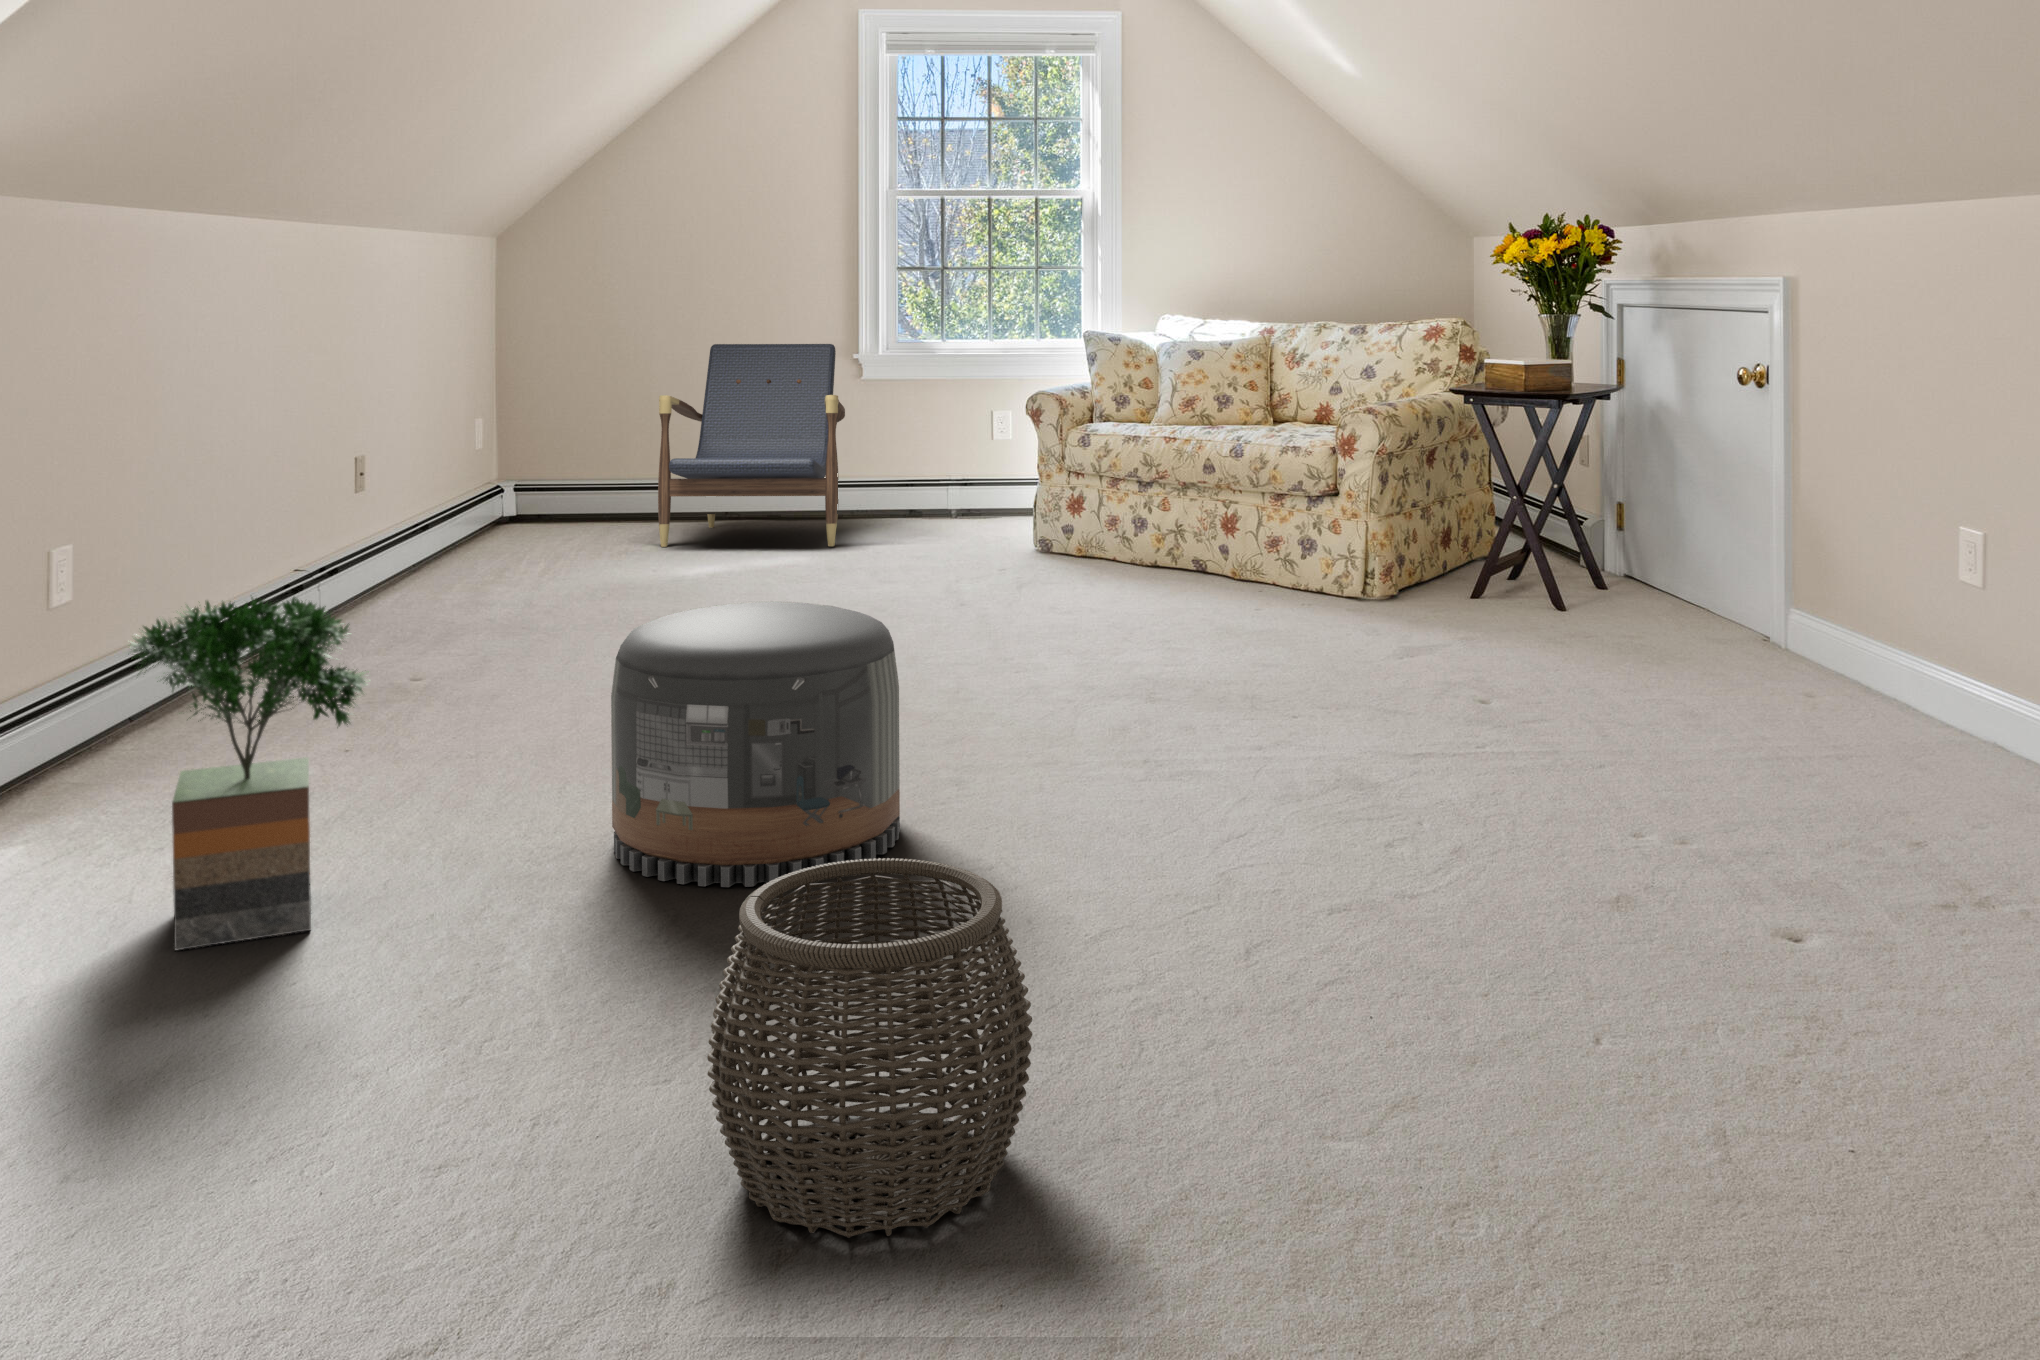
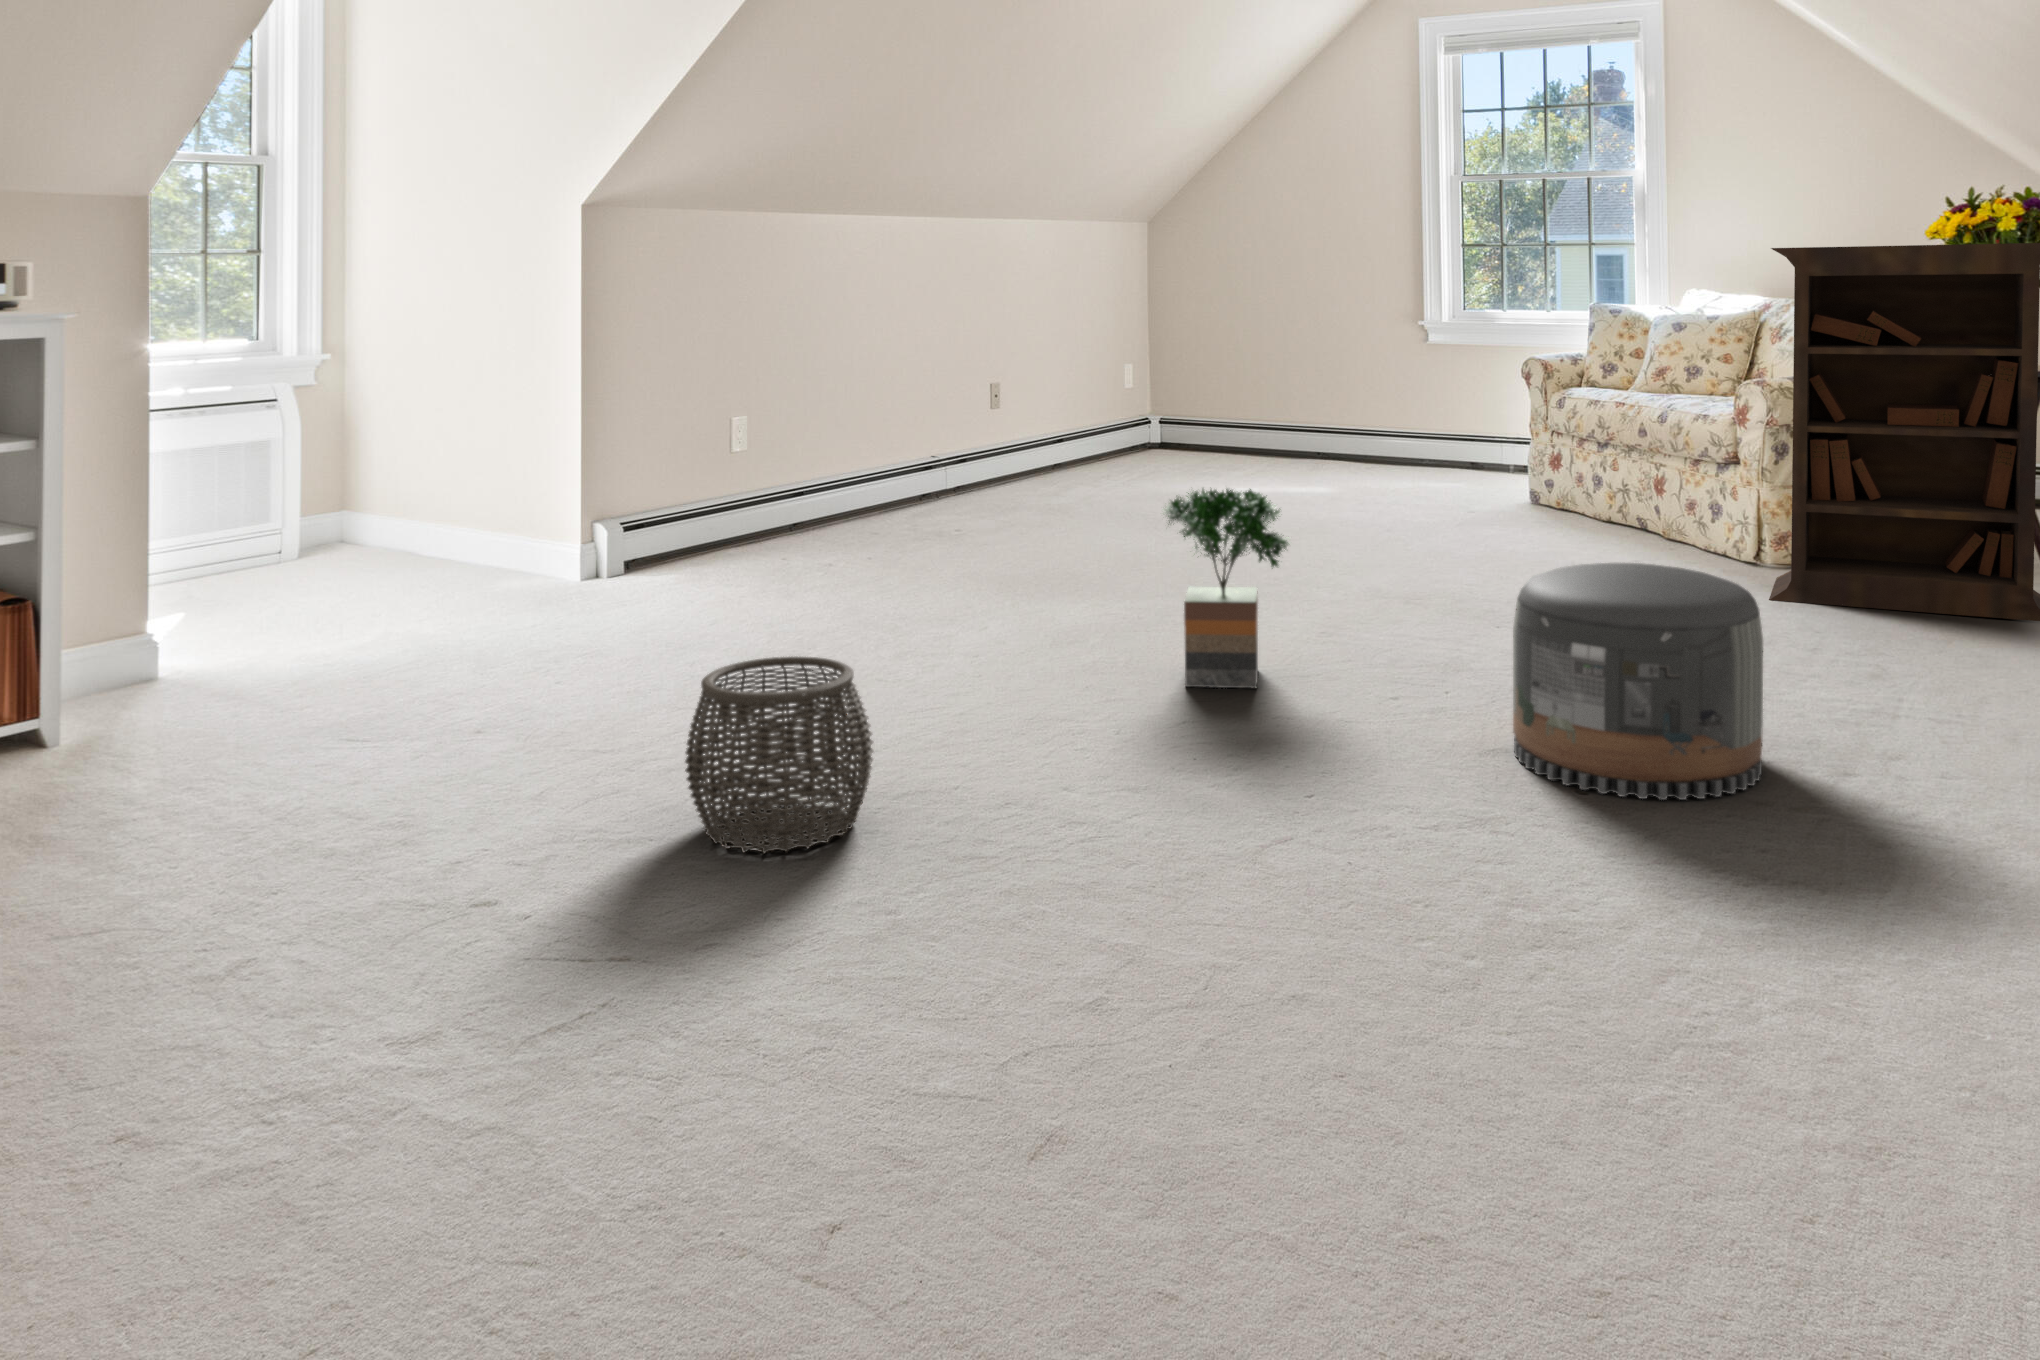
bookcase: none [1395,262,1688,633] -> present [1769,243,2040,621]
lounge chair: present [658,344,845,547] -> none [1236,312,1400,484]
potted tree: present [131,597,366,950] -> present [1165,489,1289,688]
pouf: present [611,601,900,887] -> present [1513,563,1763,800]

